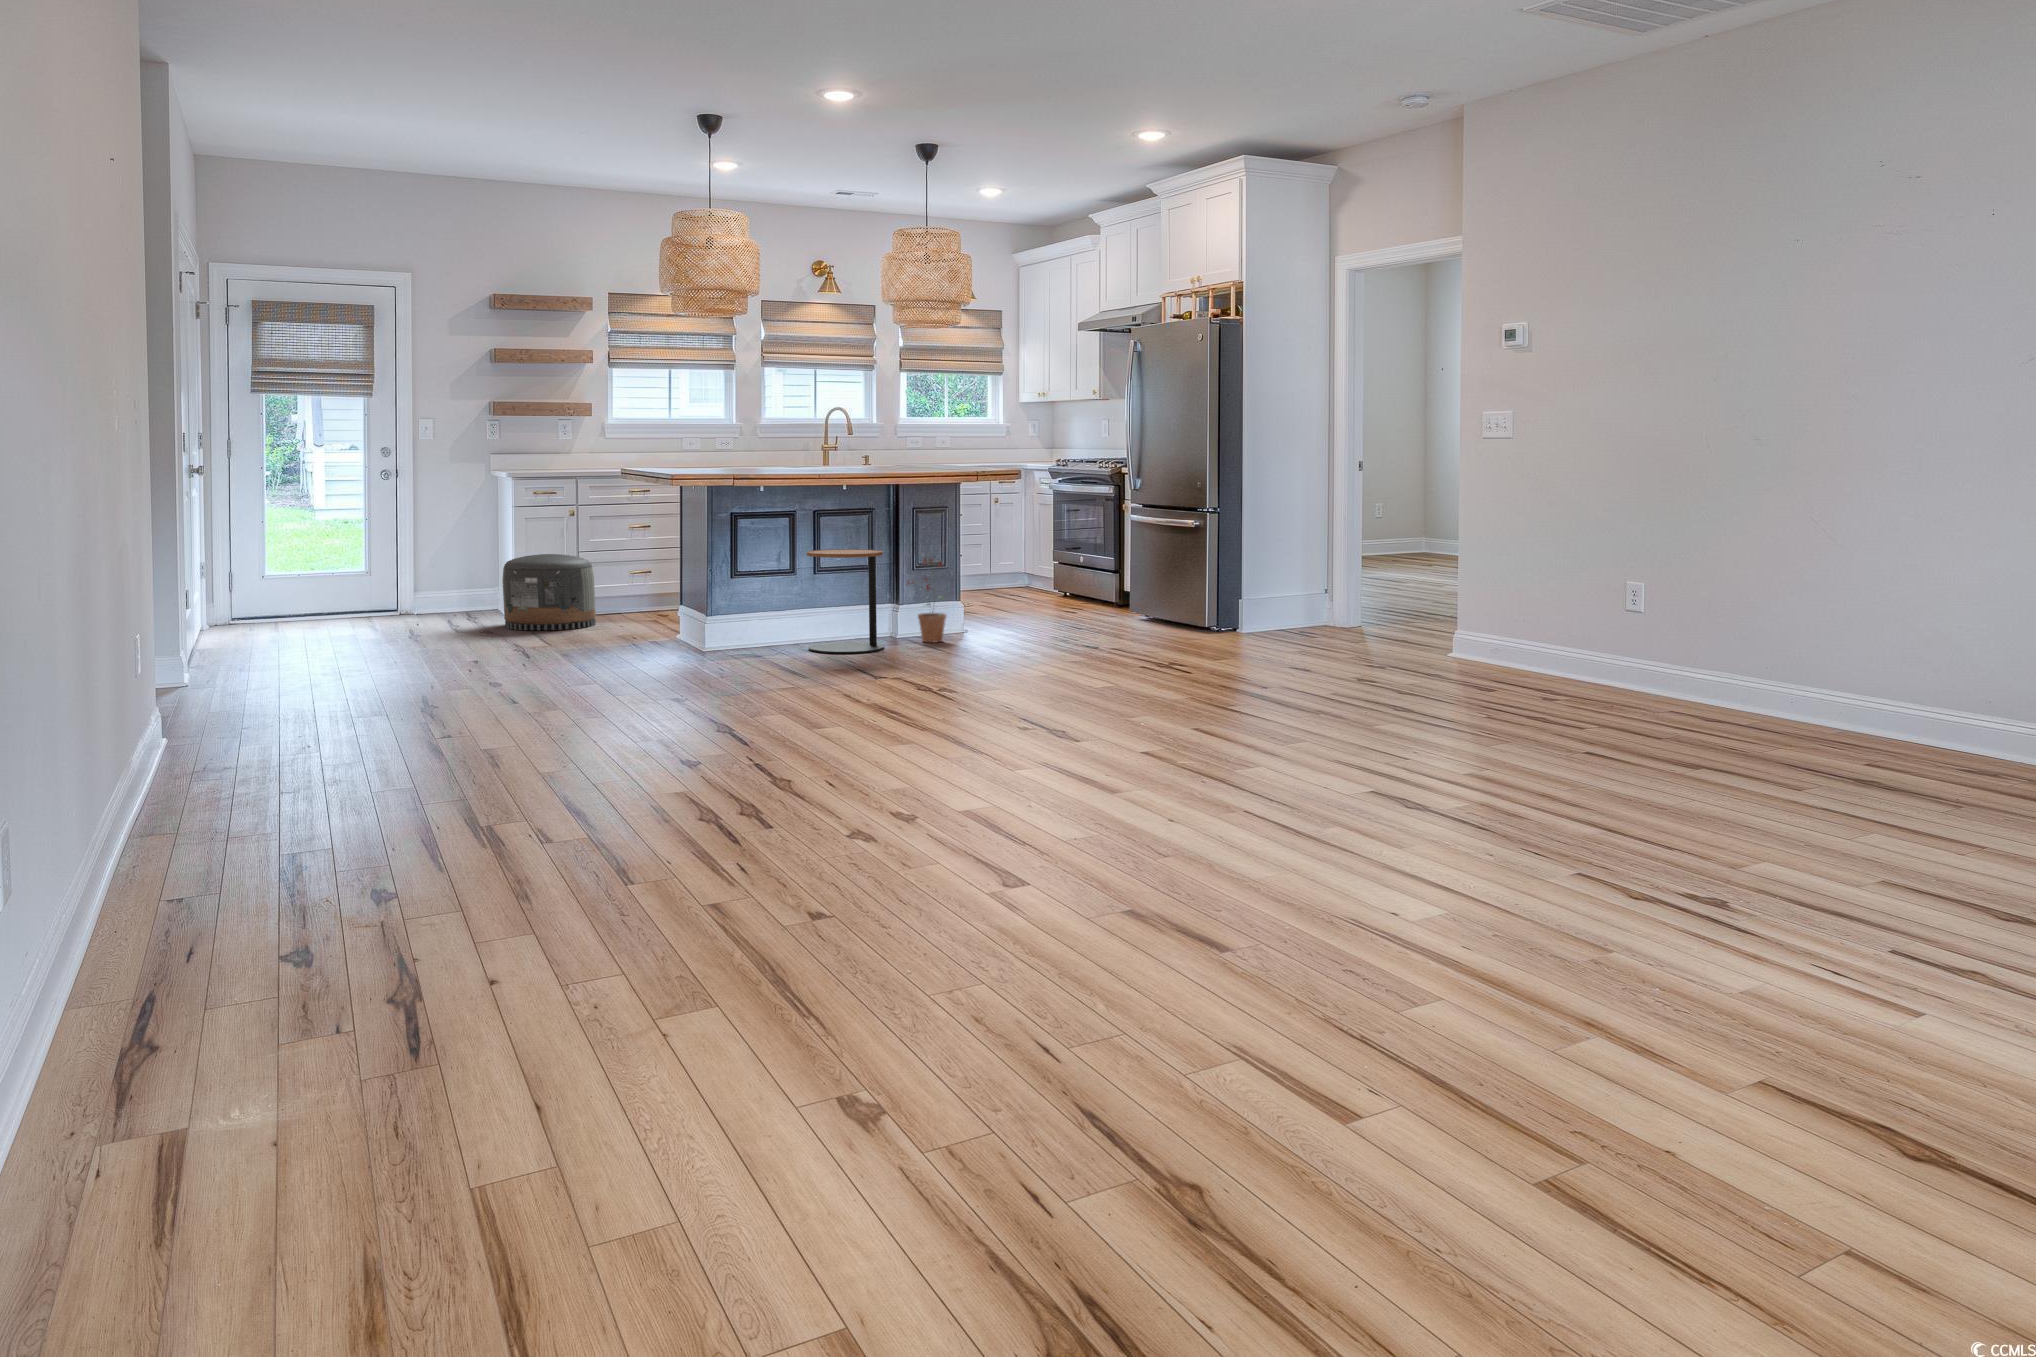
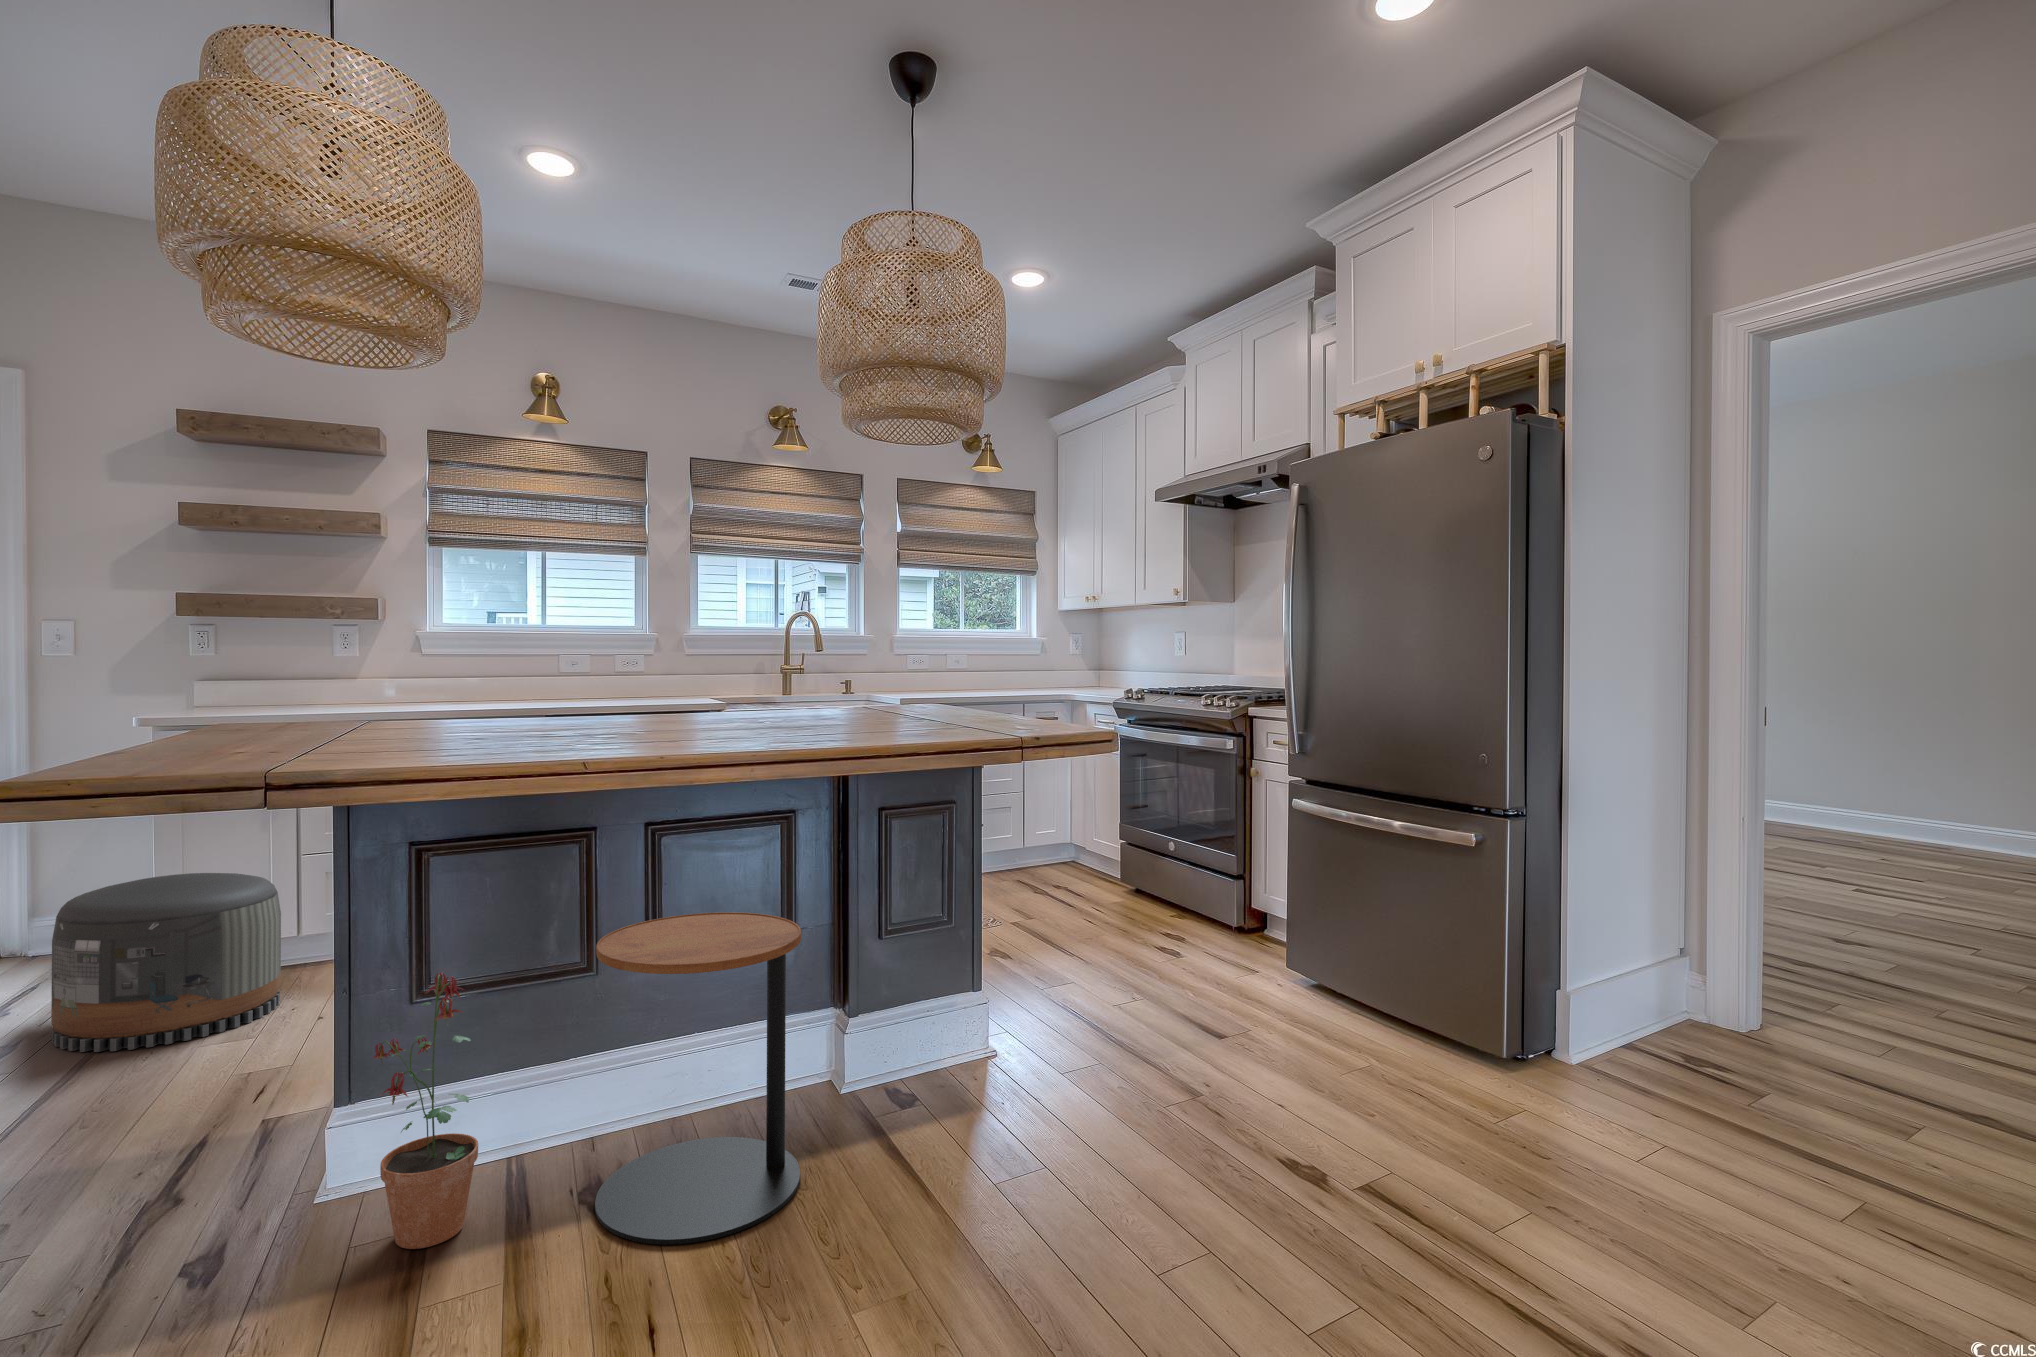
potted plant: present [907,557,946,643] -> present [373,973,478,1249]

